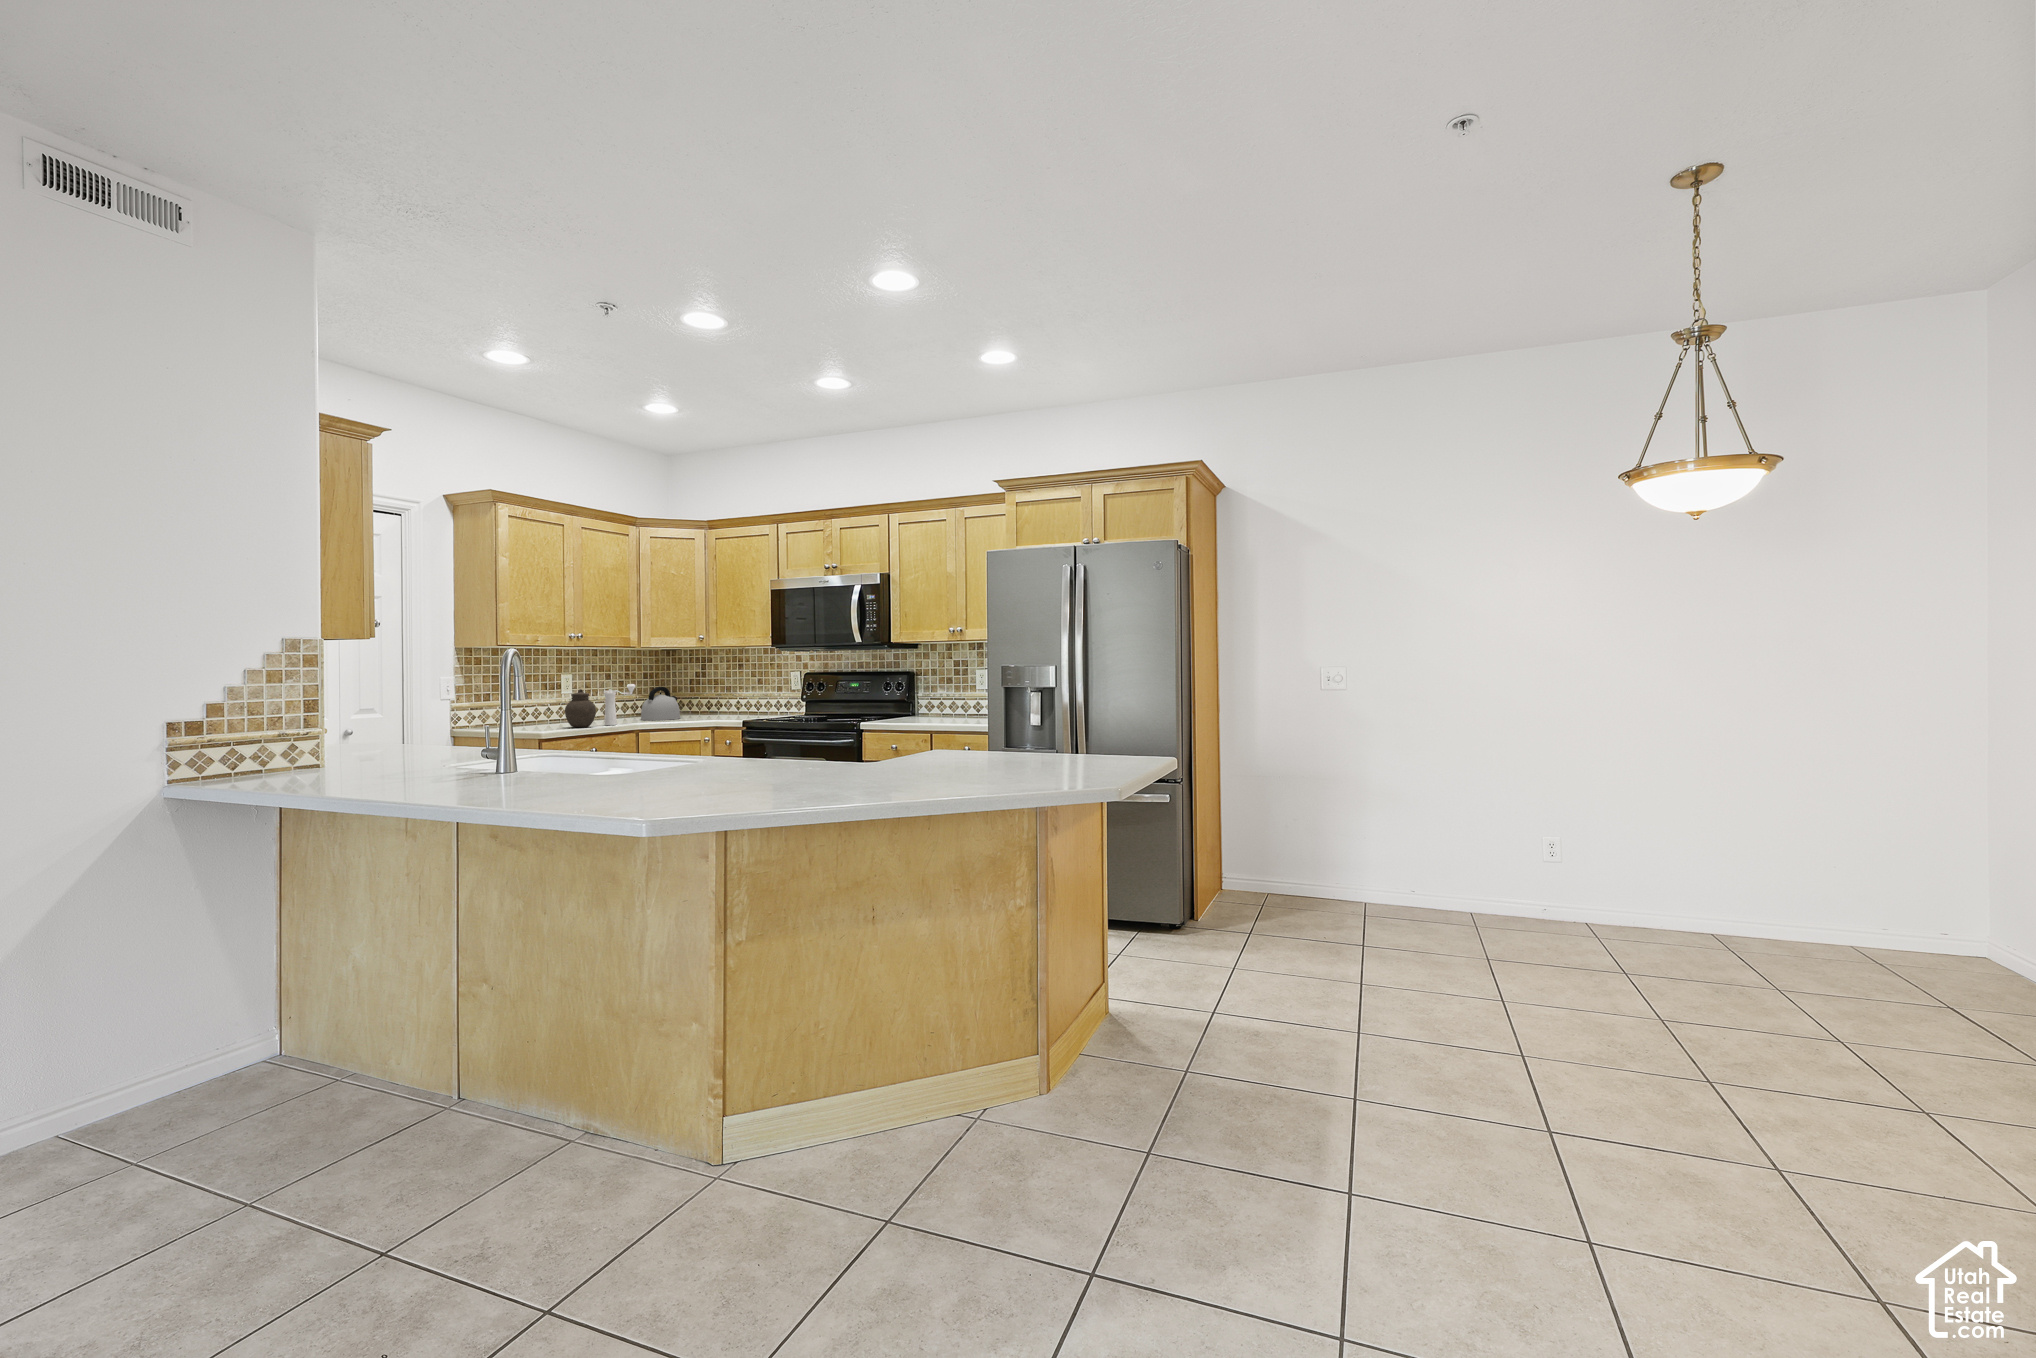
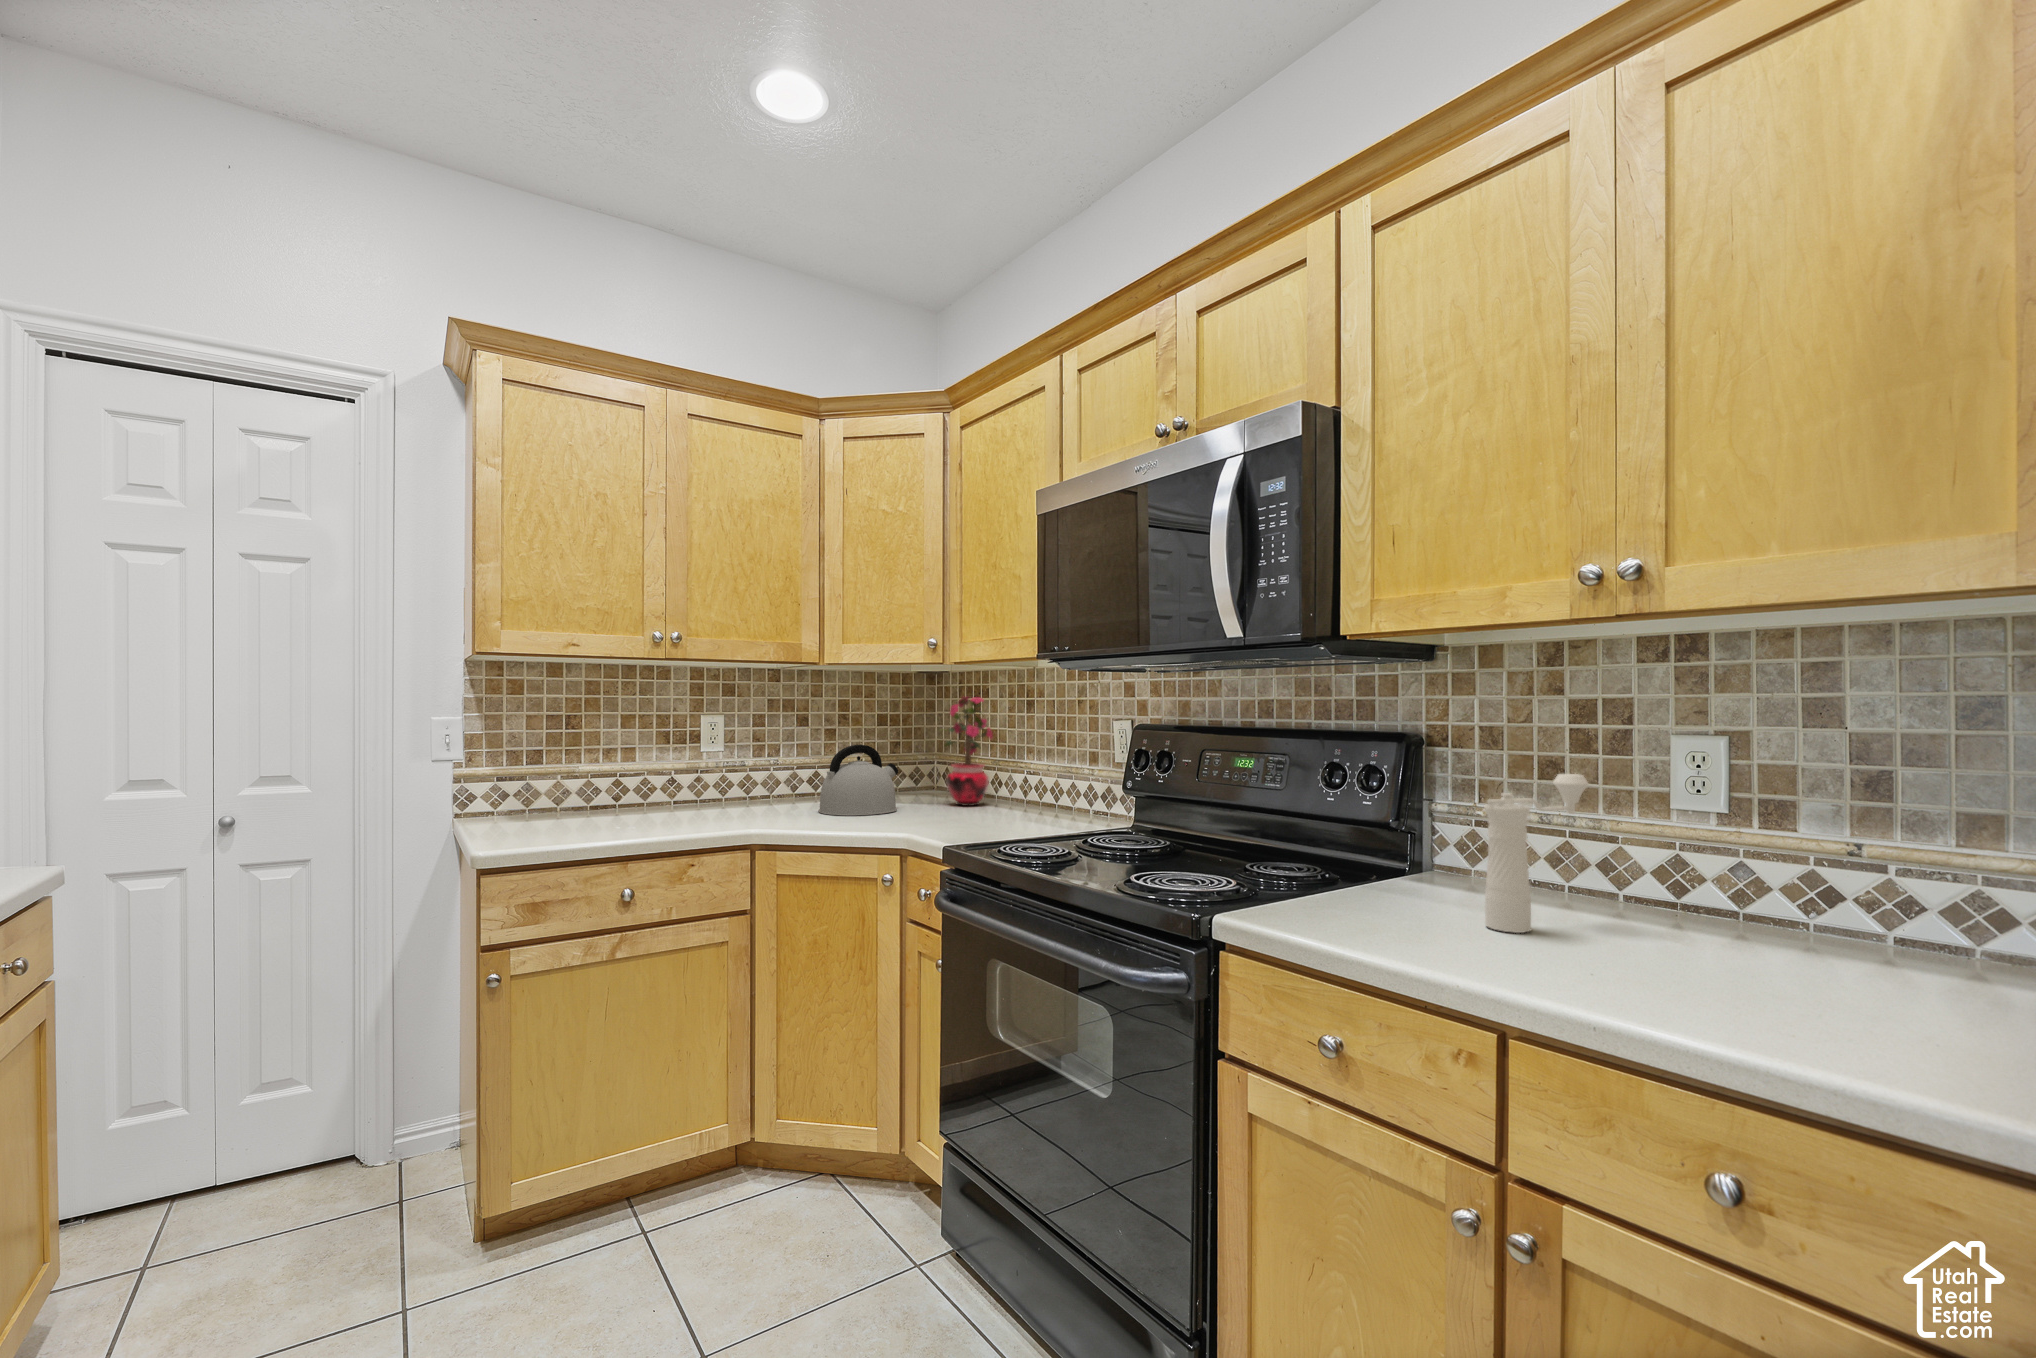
potted plant: none [693,661,722,716] -> present [945,697,993,806]
pepper mill: present [604,684,635,725] -> present [1484,774,1588,933]
jar: present [565,689,596,727] -> none [587,751,654,836]

